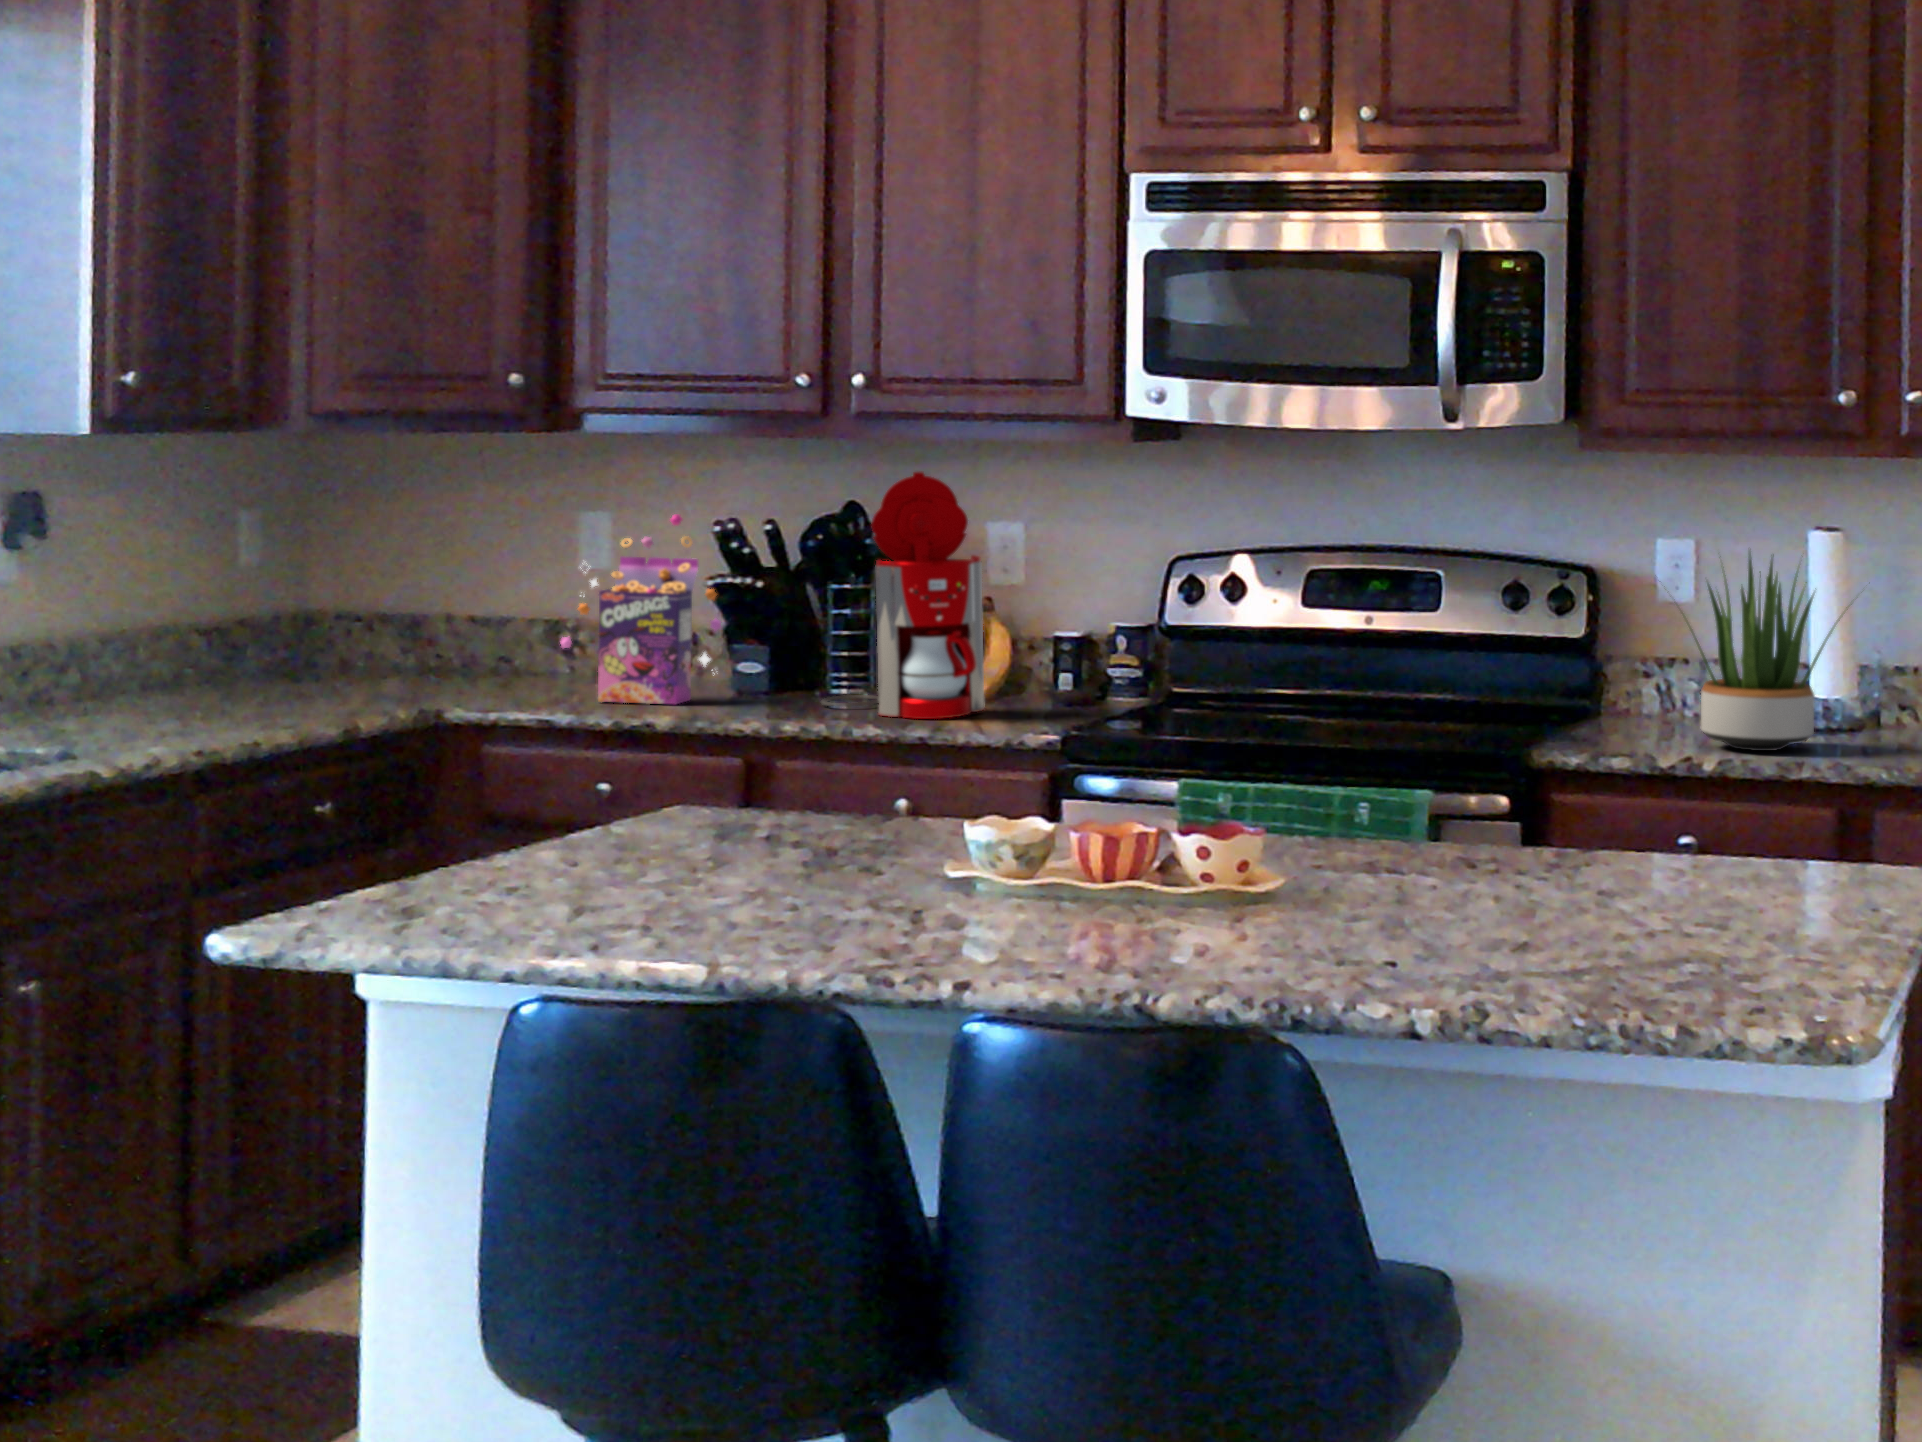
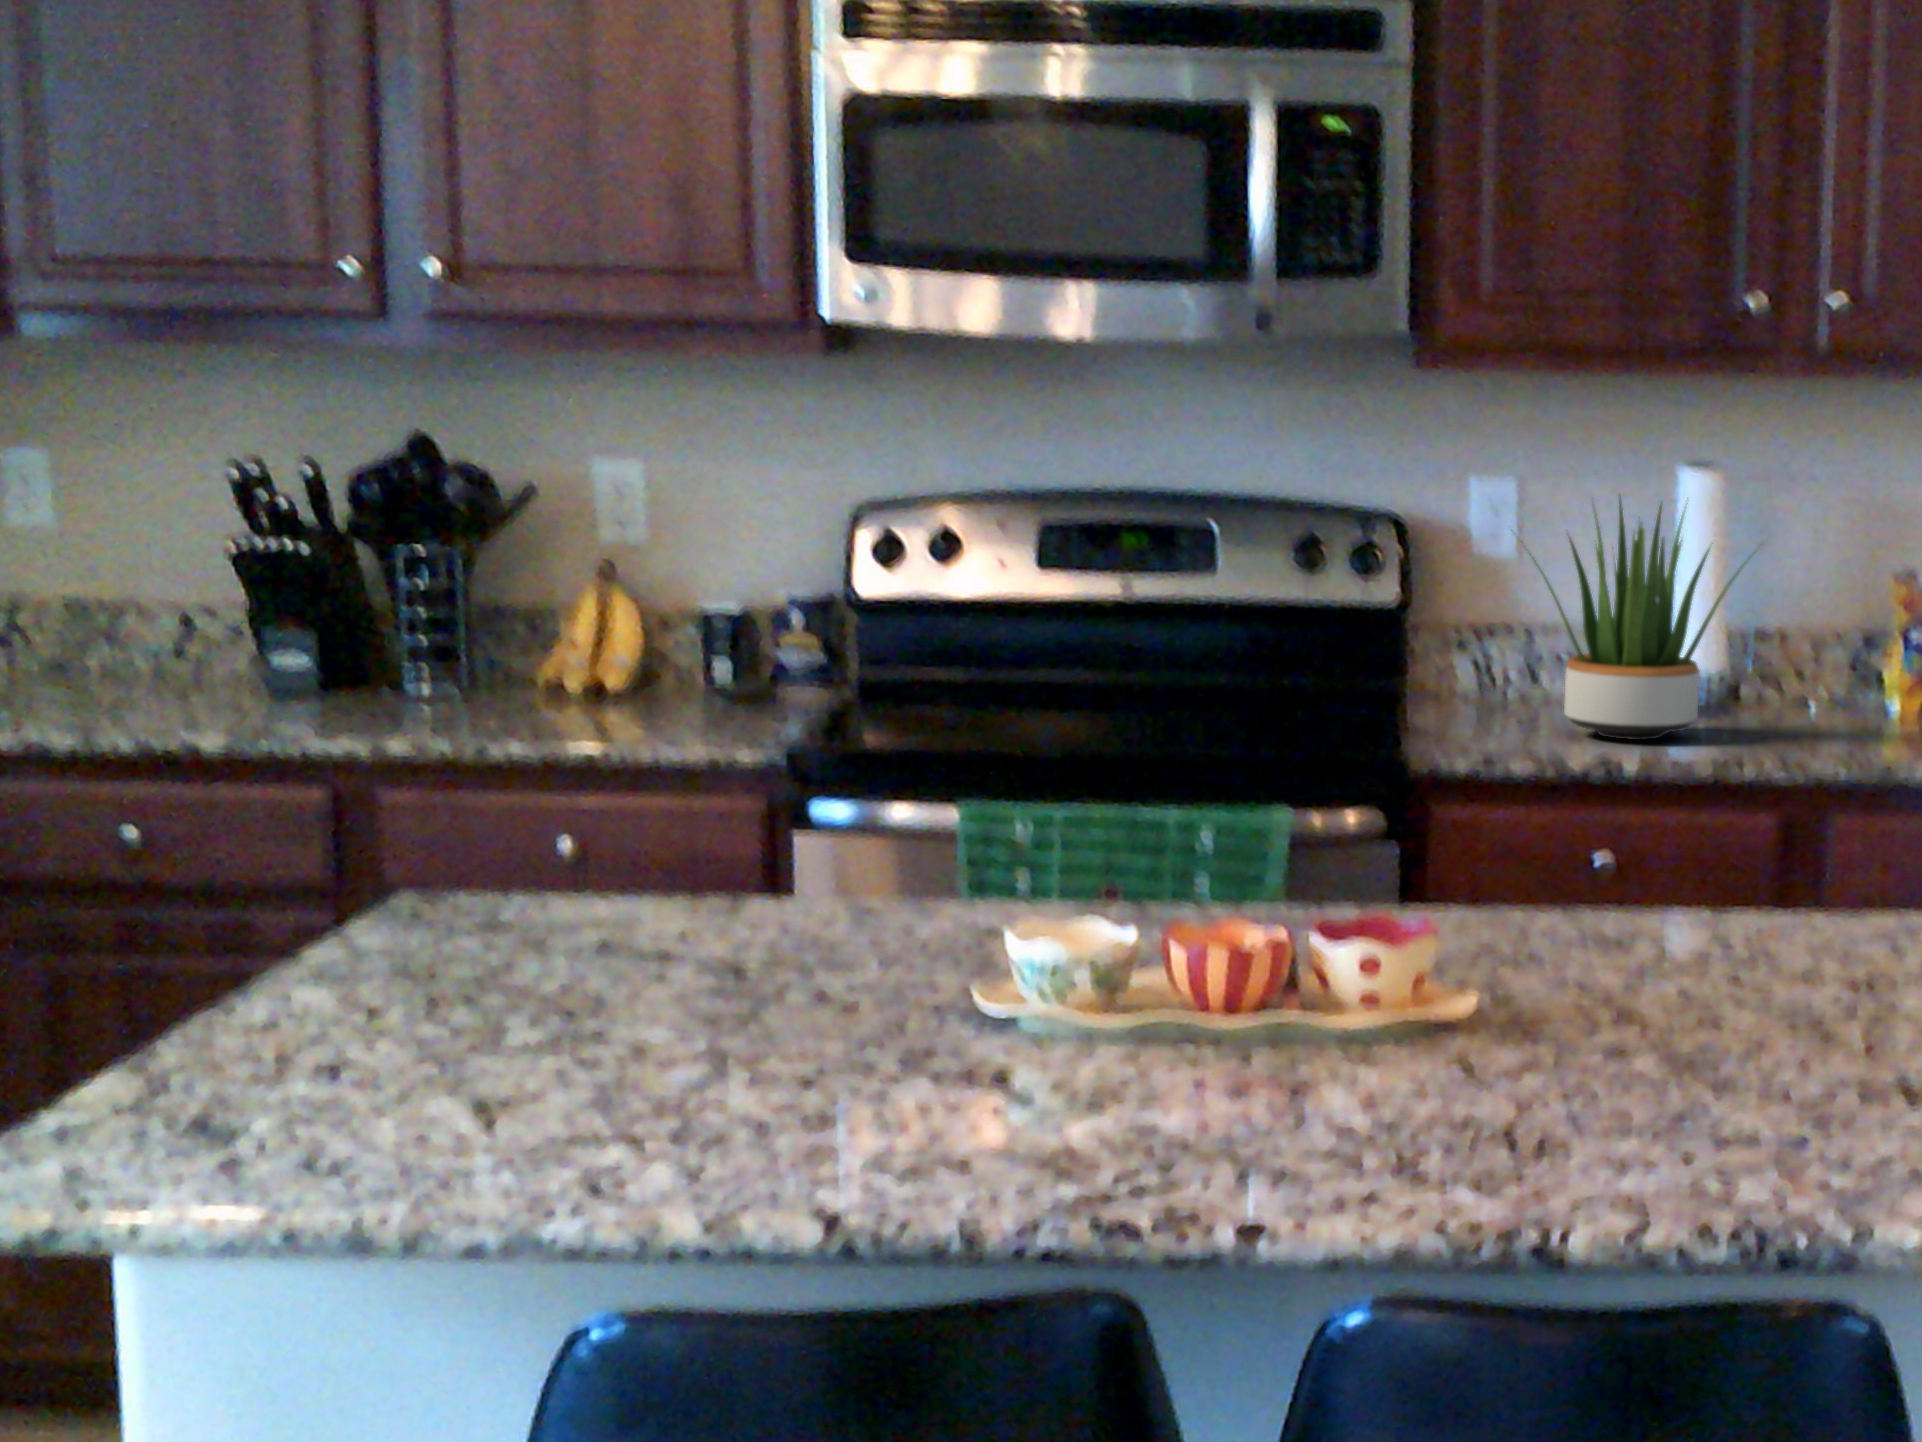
coffee maker: present [821,472,985,719] -> none [412,395,644,725]
cereal box: present [560,514,721,705] -> none [34,454,266,713]

